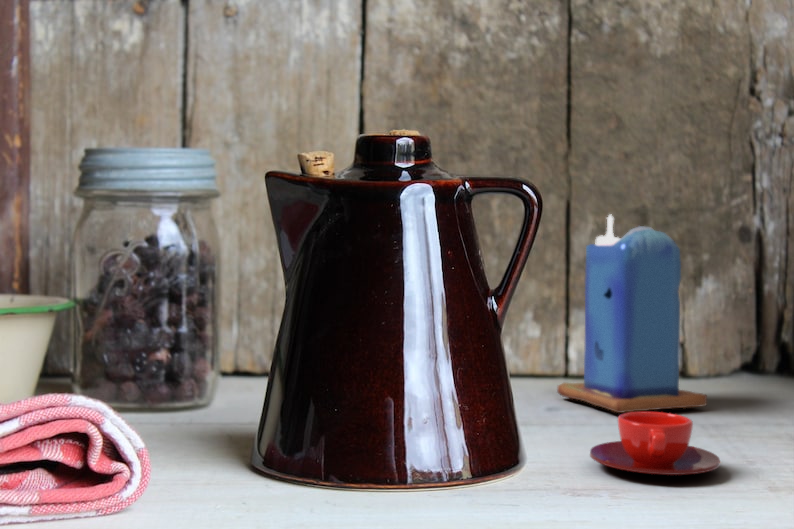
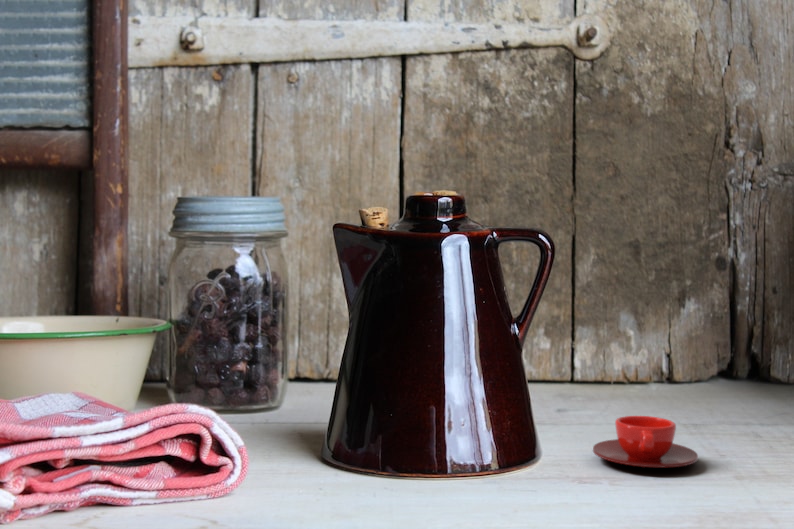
candle: present [557,215,707,413] -> none [565,249,689,415]

